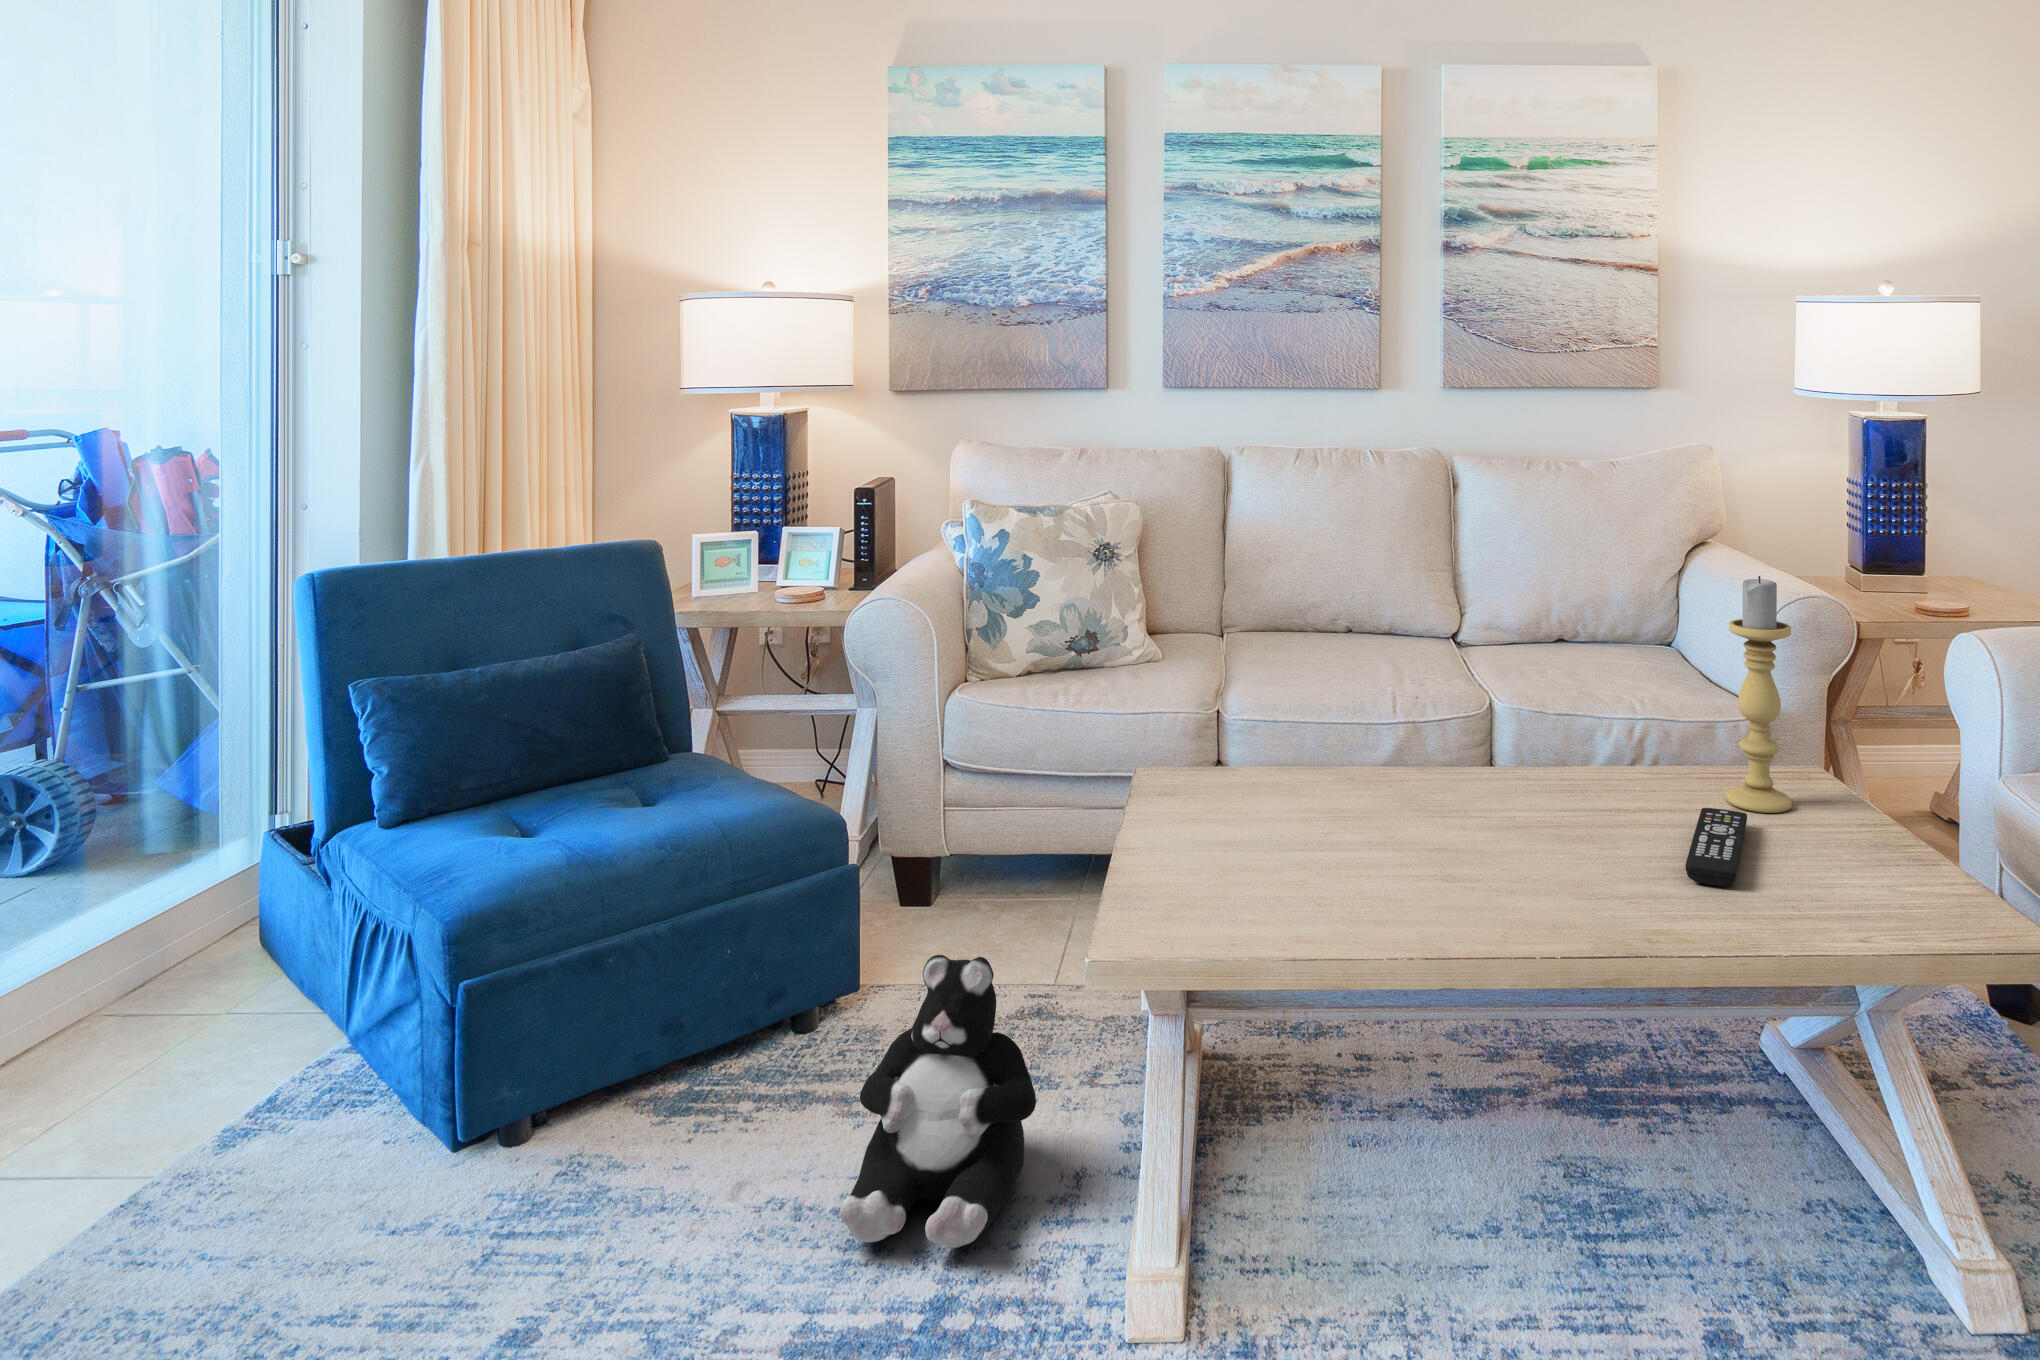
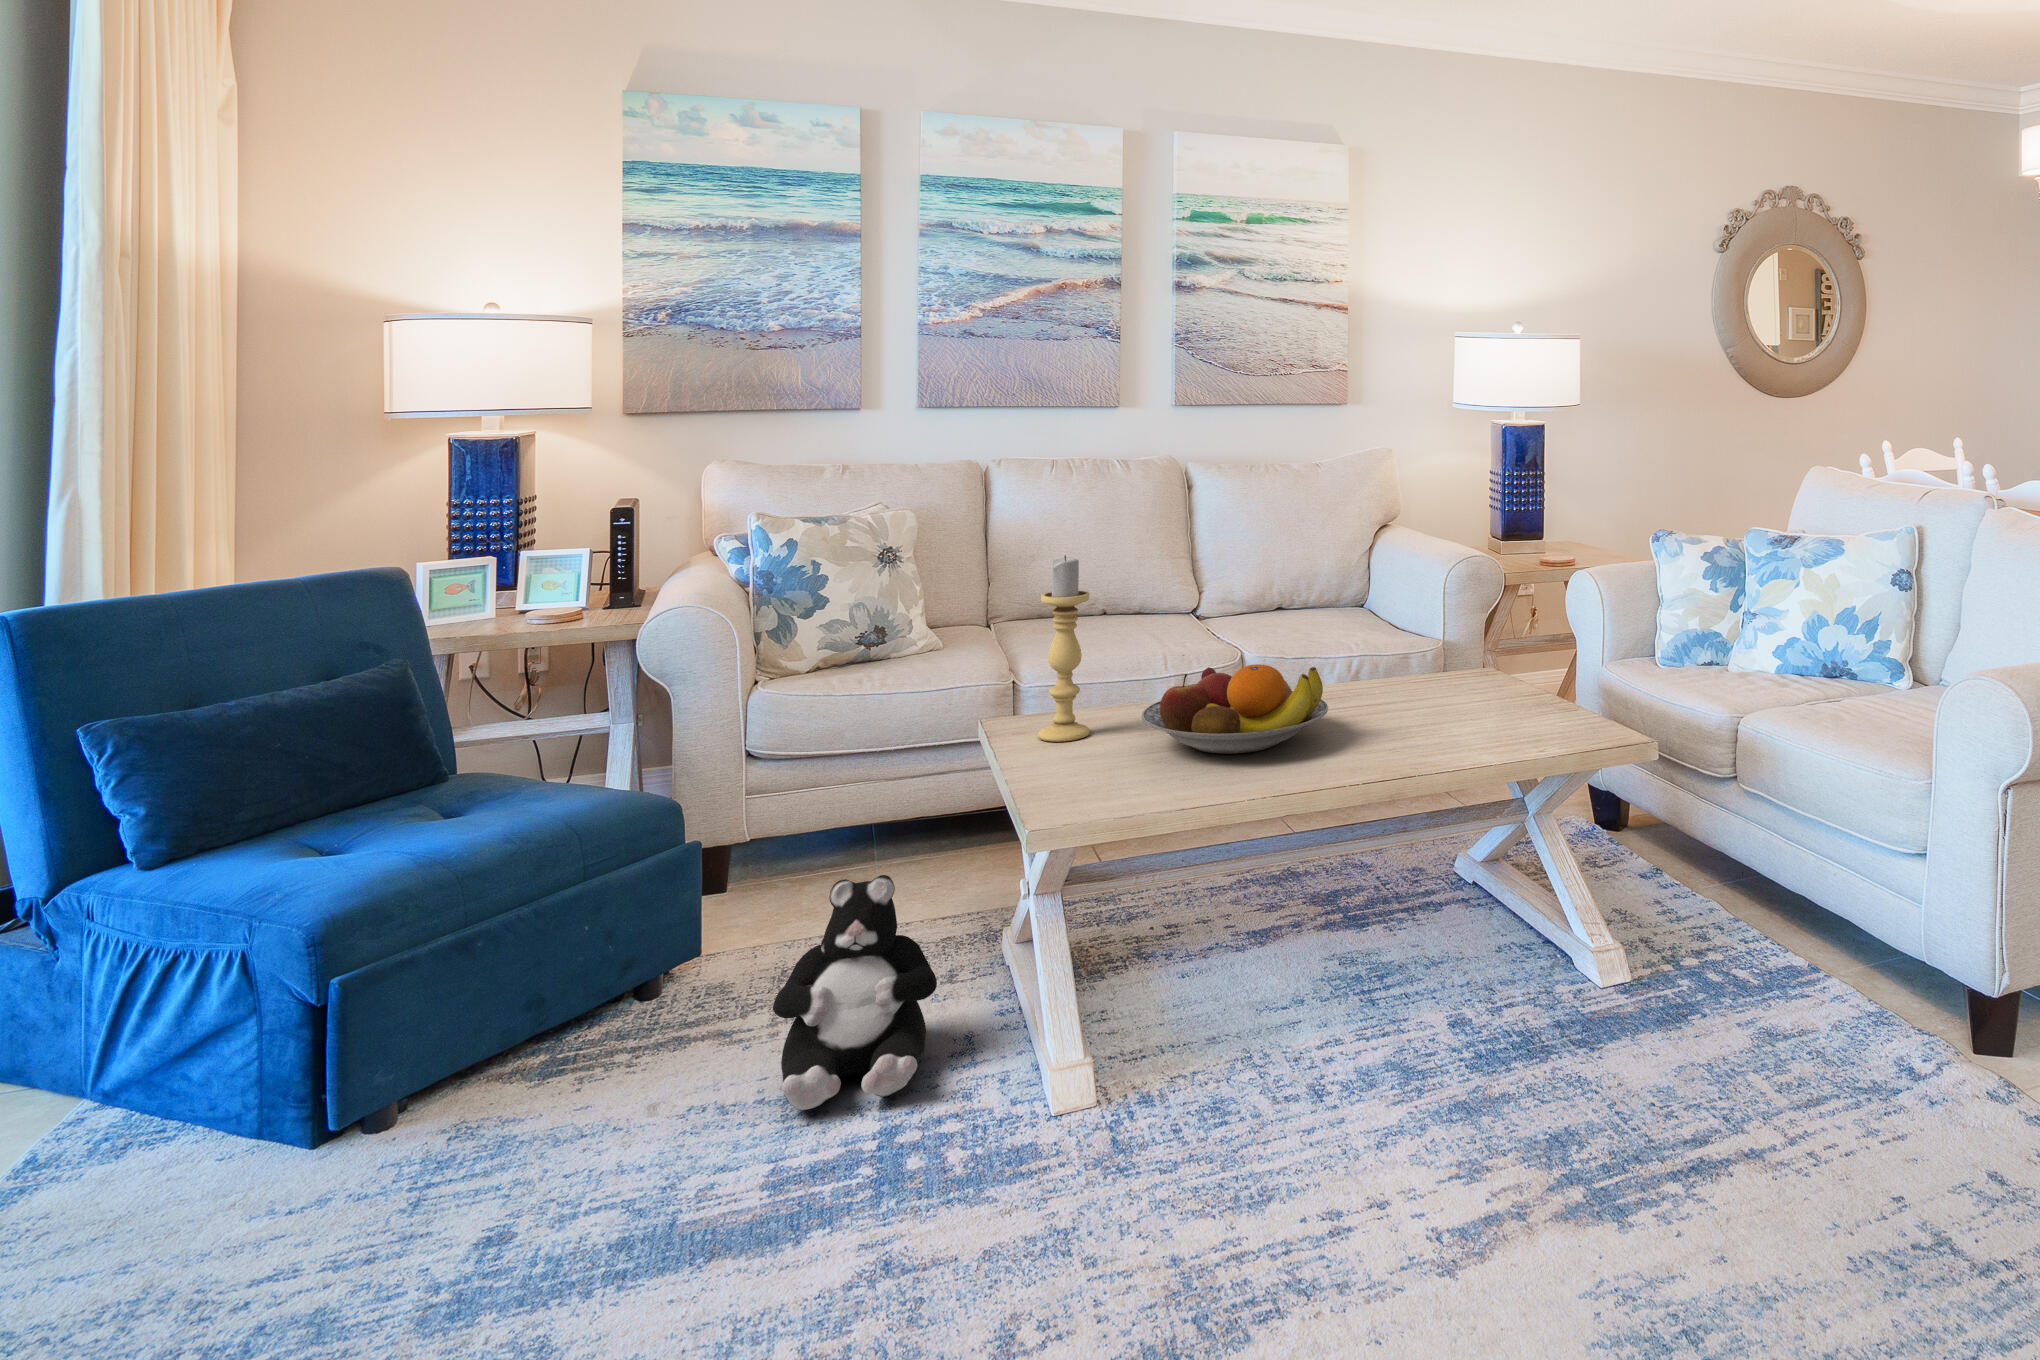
candle holder: present [1726,576,1792,813] -> present [1038,555,1090,742]
fruit bowl: none [1296,735,1545,867] -> present [1142,664,1328,754]
remote control: present [1686,808,1747,886] -> none [1425,696,1458,737]

